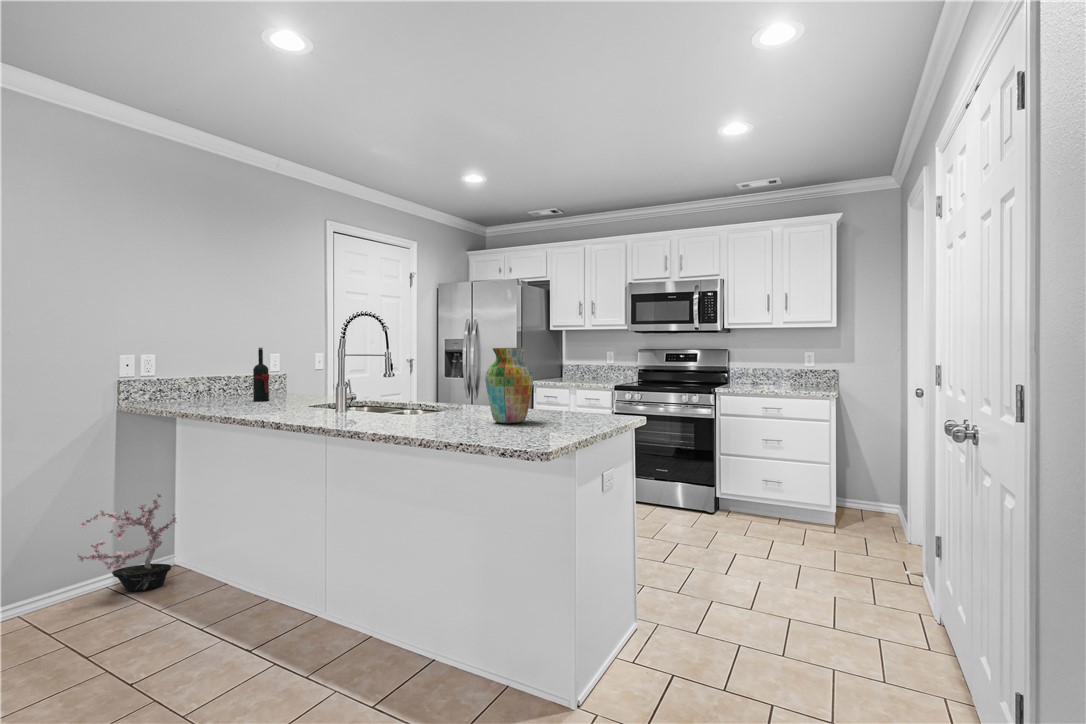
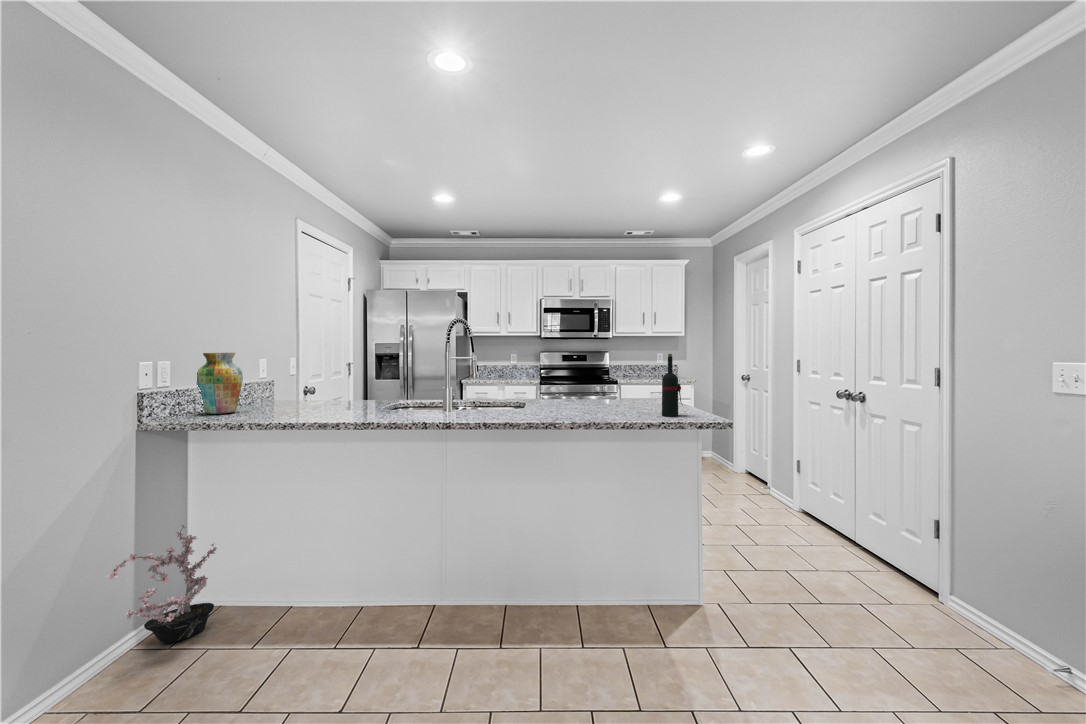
wine bottle: present [253,348,269,401] -> present [662,354,682,417]
vase: present [485,348,533,423] -> present [197,353,243,414]

